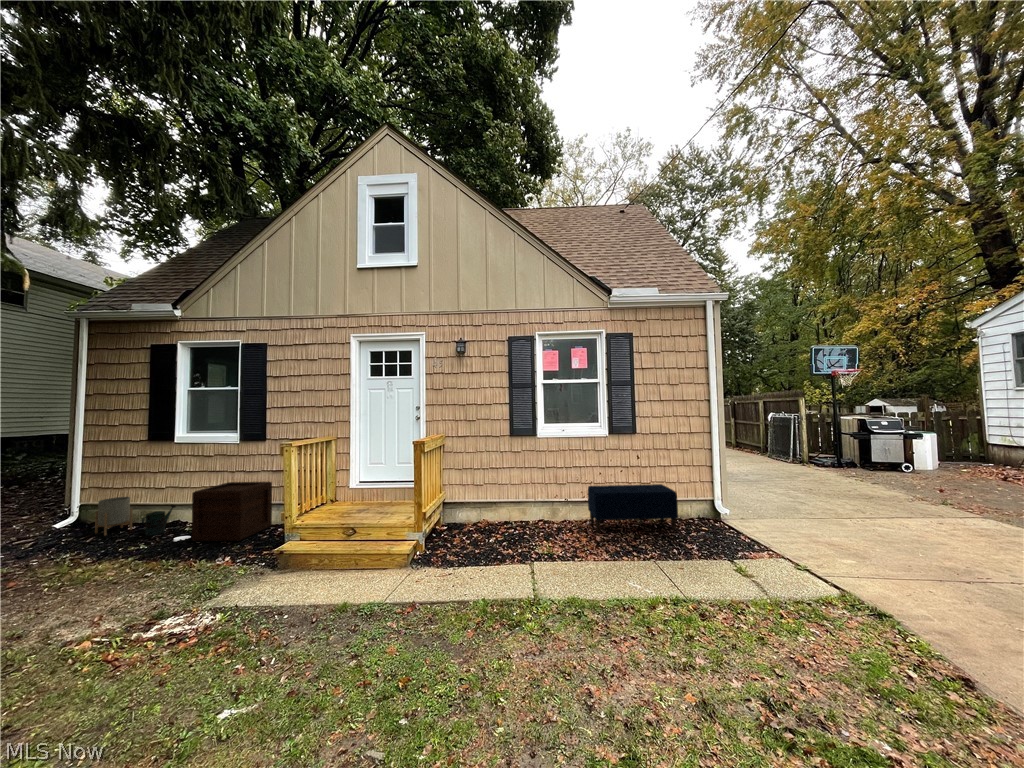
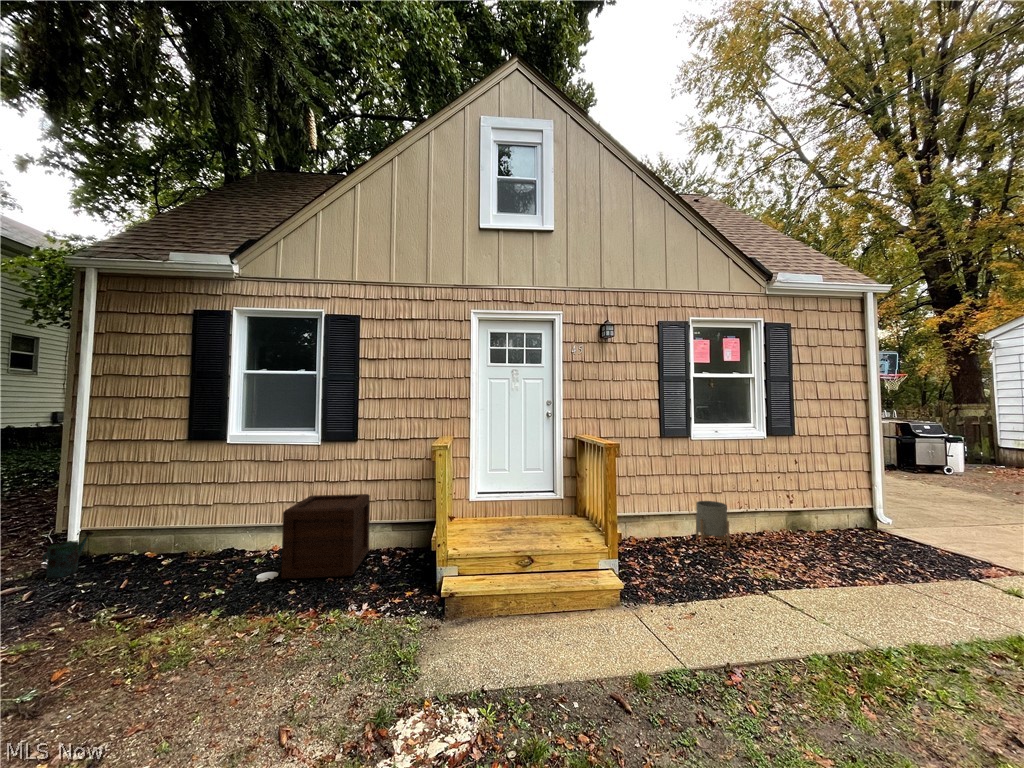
bench: present [588,484,678,532] -> none [749,492,865,549]
planter: present [95,497,133,535] -> present [696,501,730,548]
watering can: present [142,505,176,536] -> present [42,531,94,578]

